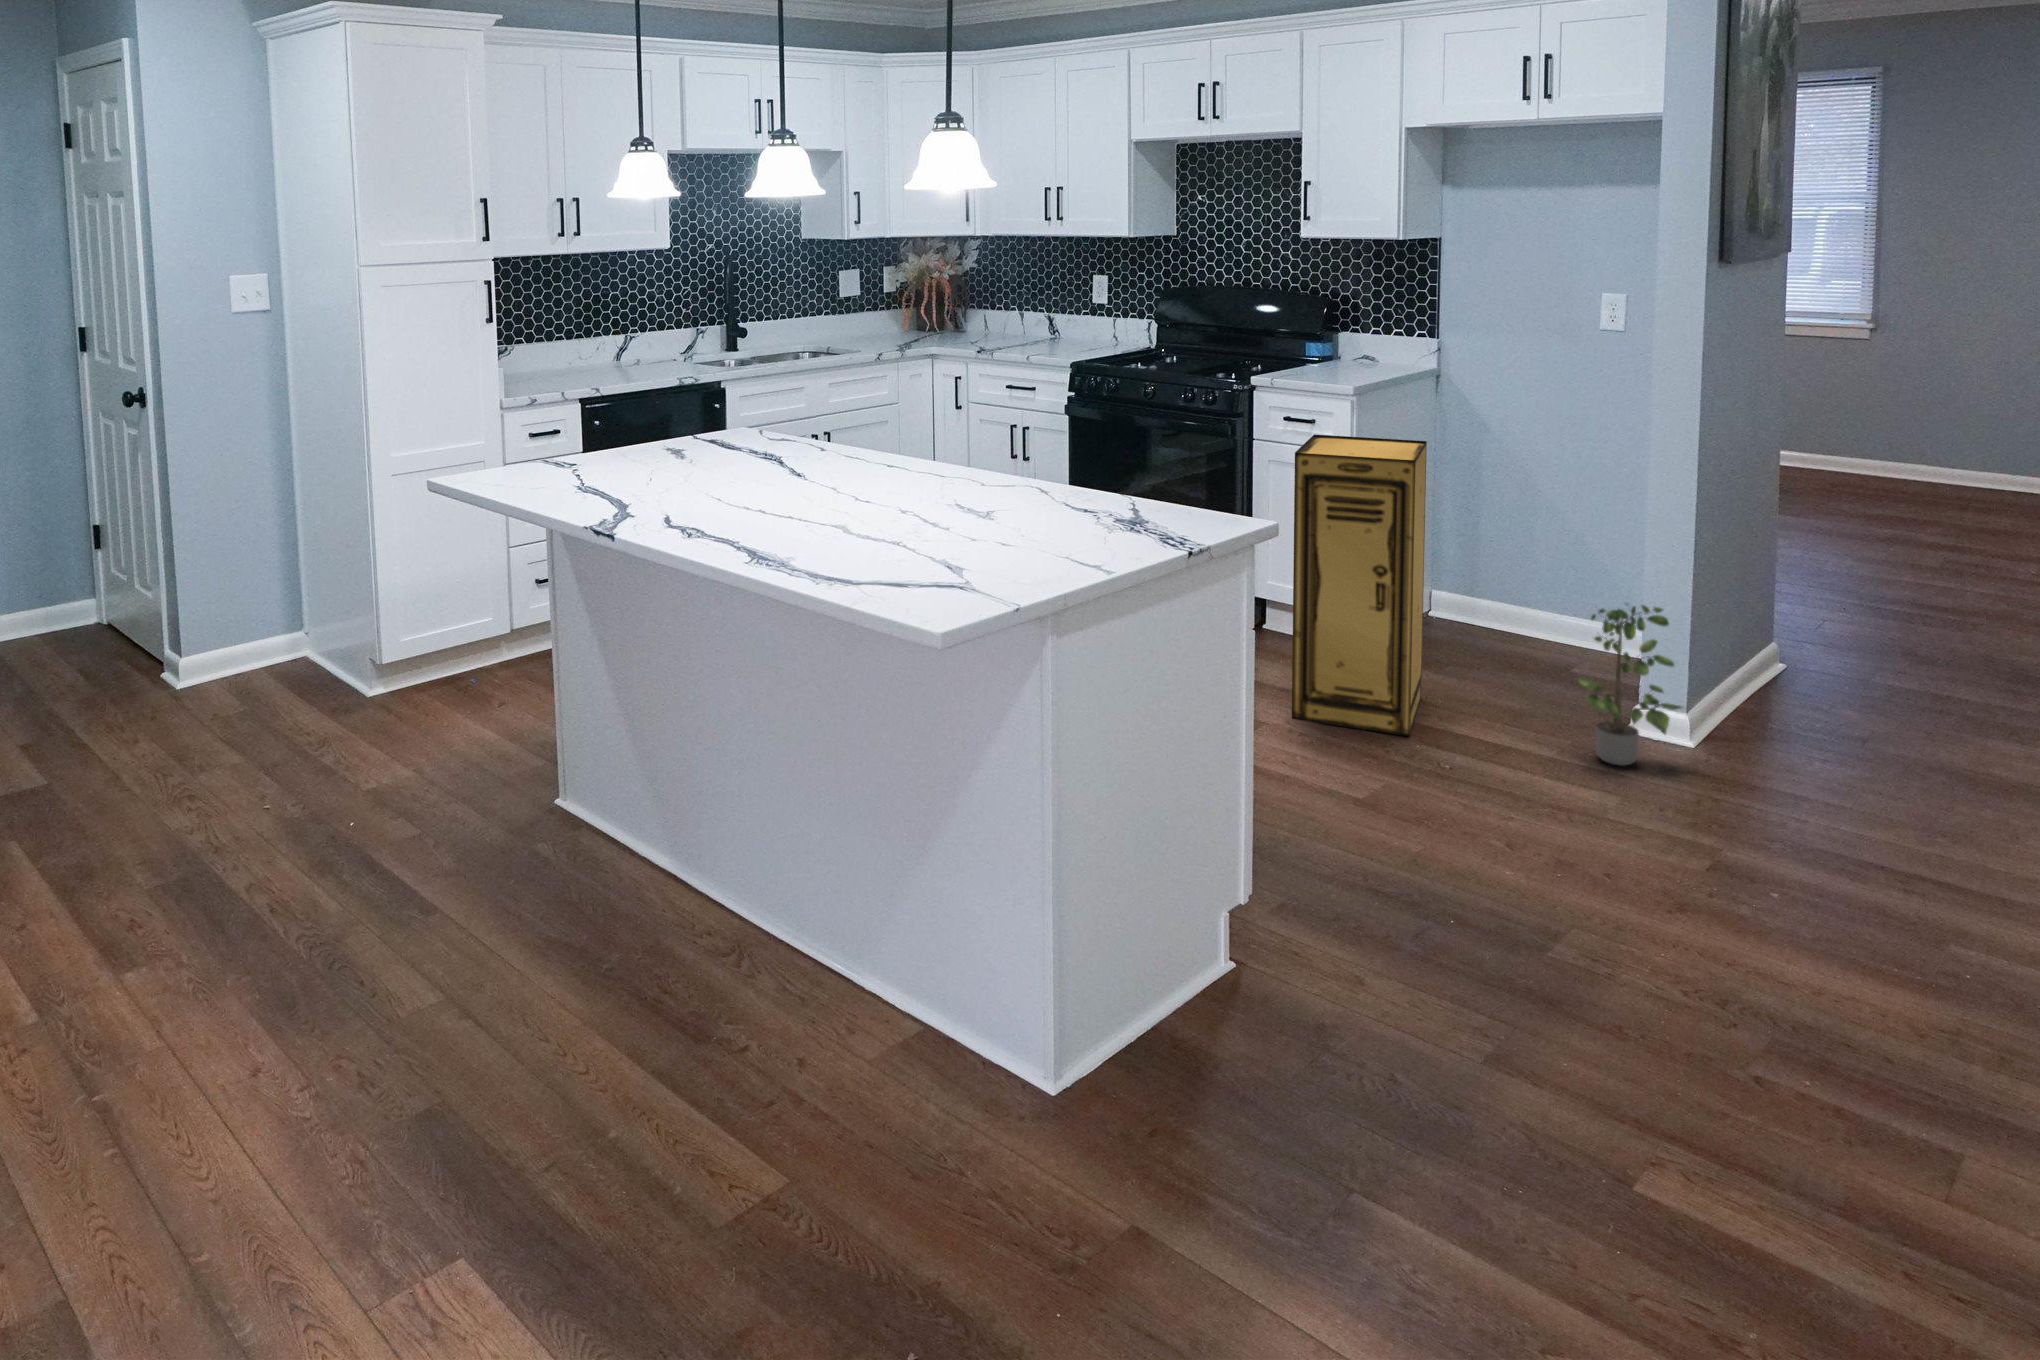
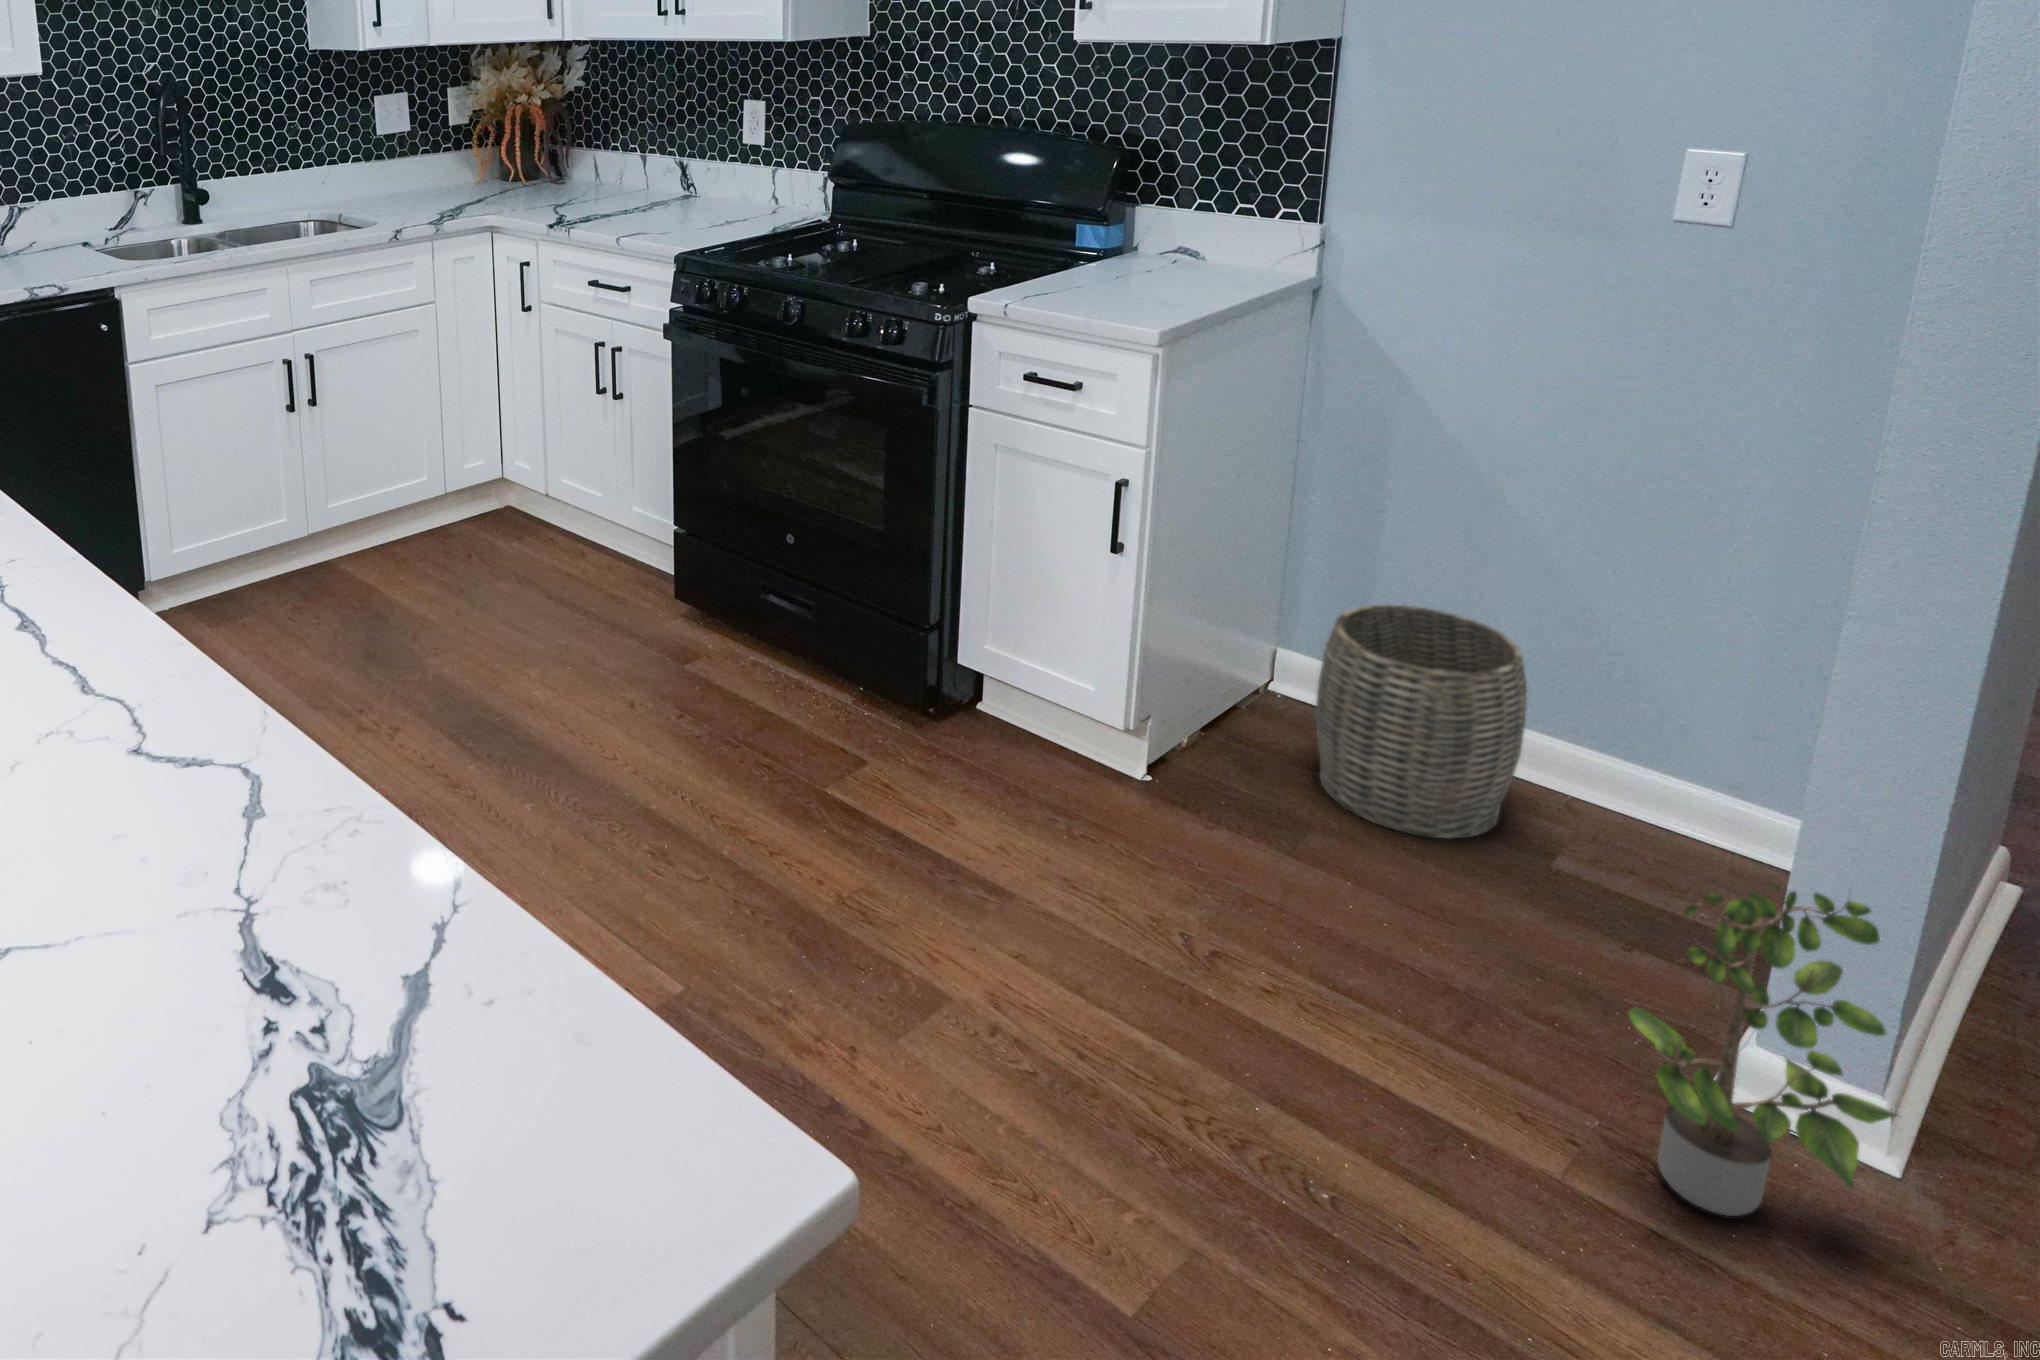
storage cabinet: present [1292,435,1427,736] -> none [1000,435,1307,1063]
woven basket: none [1449,547,1553,664] -> present [1315,605,1527,838]

